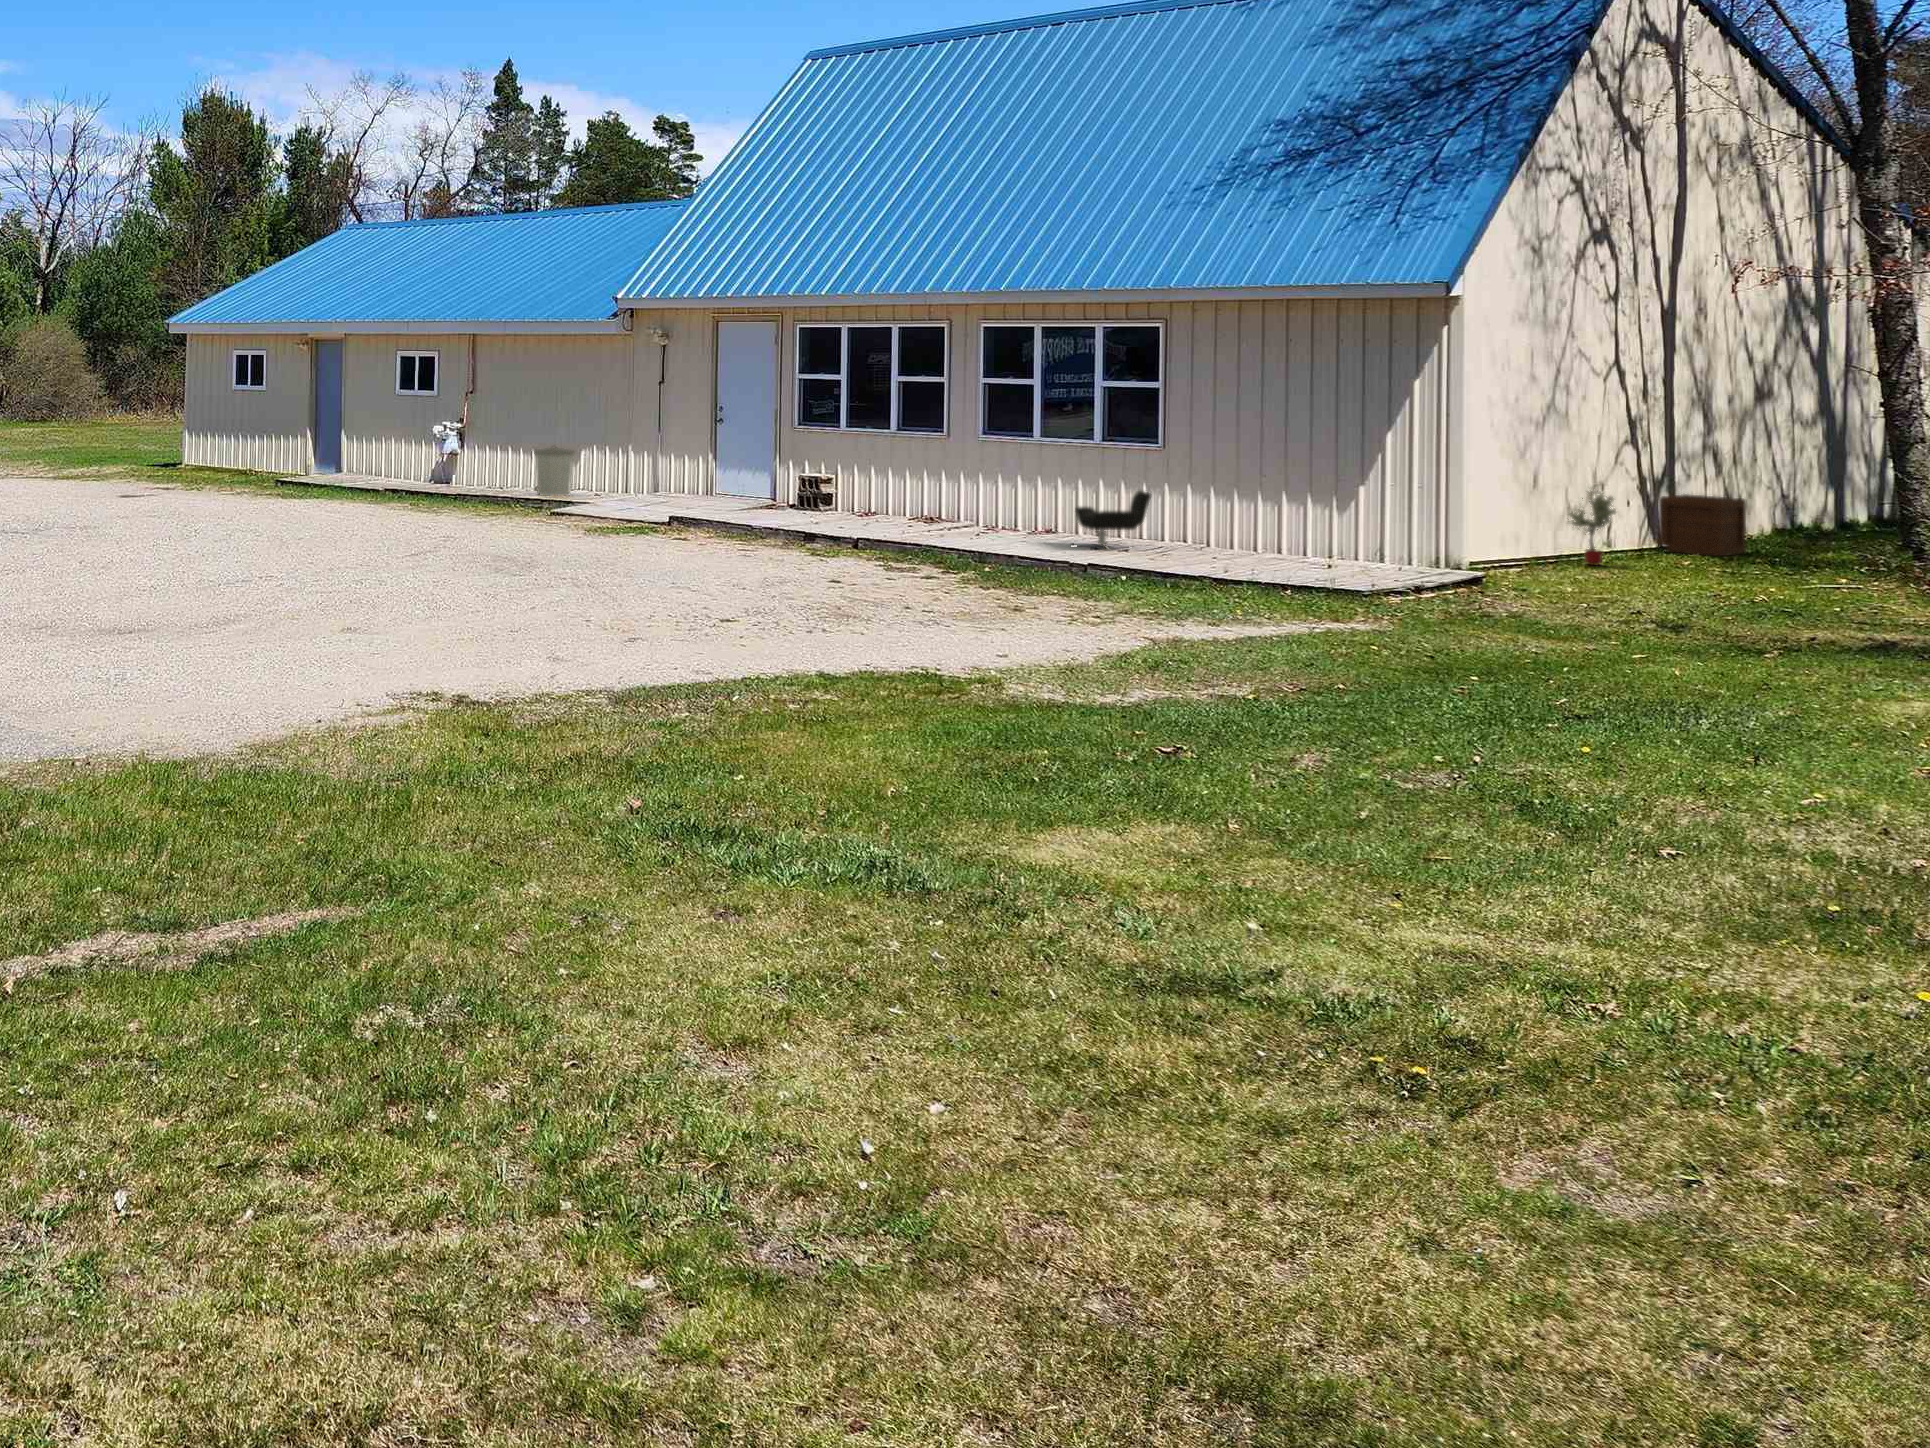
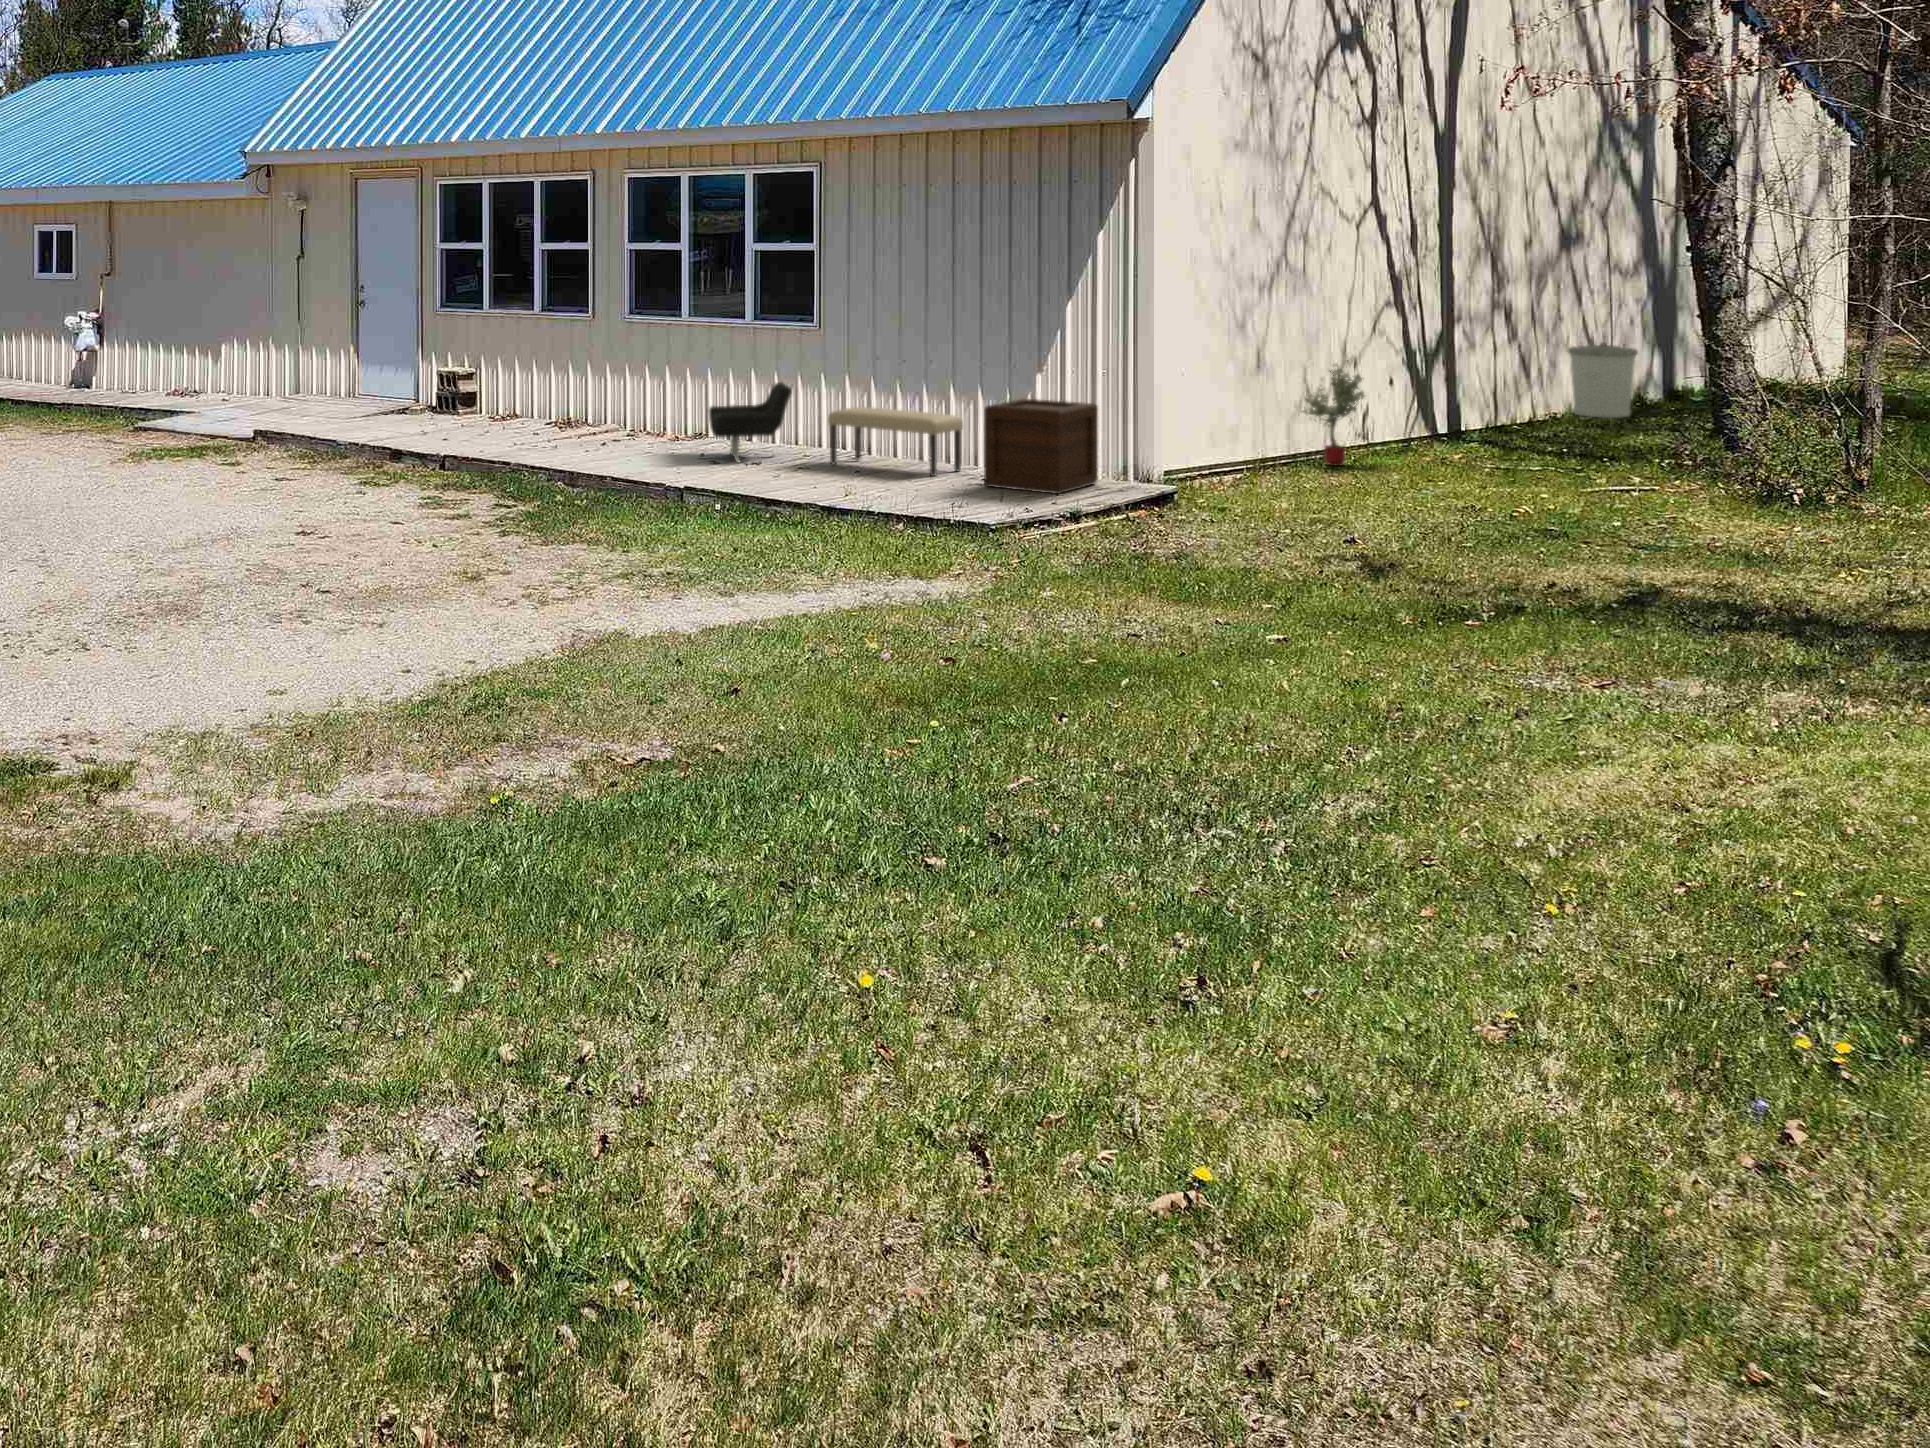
trash can: present [534,446,574,496] -> present [1568,342,1638,418]
wooden crate: present [1659,494,1746,556] -> present [984,399,1098,494]
bench: none [1186,509,1299,562] -> present [828,407,963,476]

